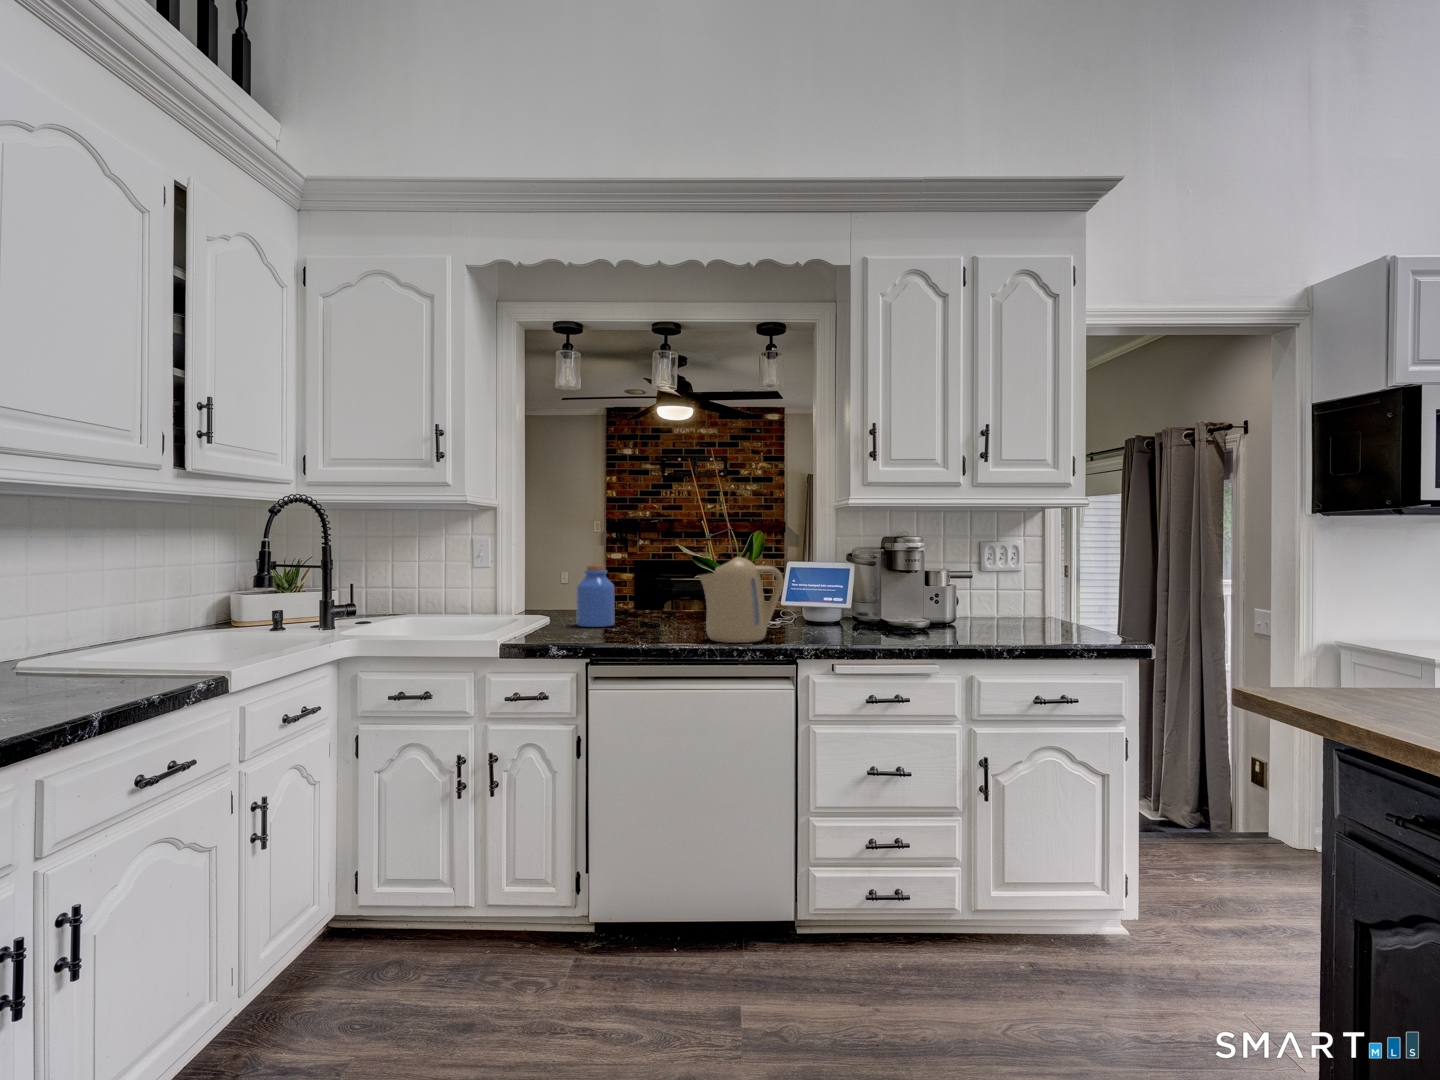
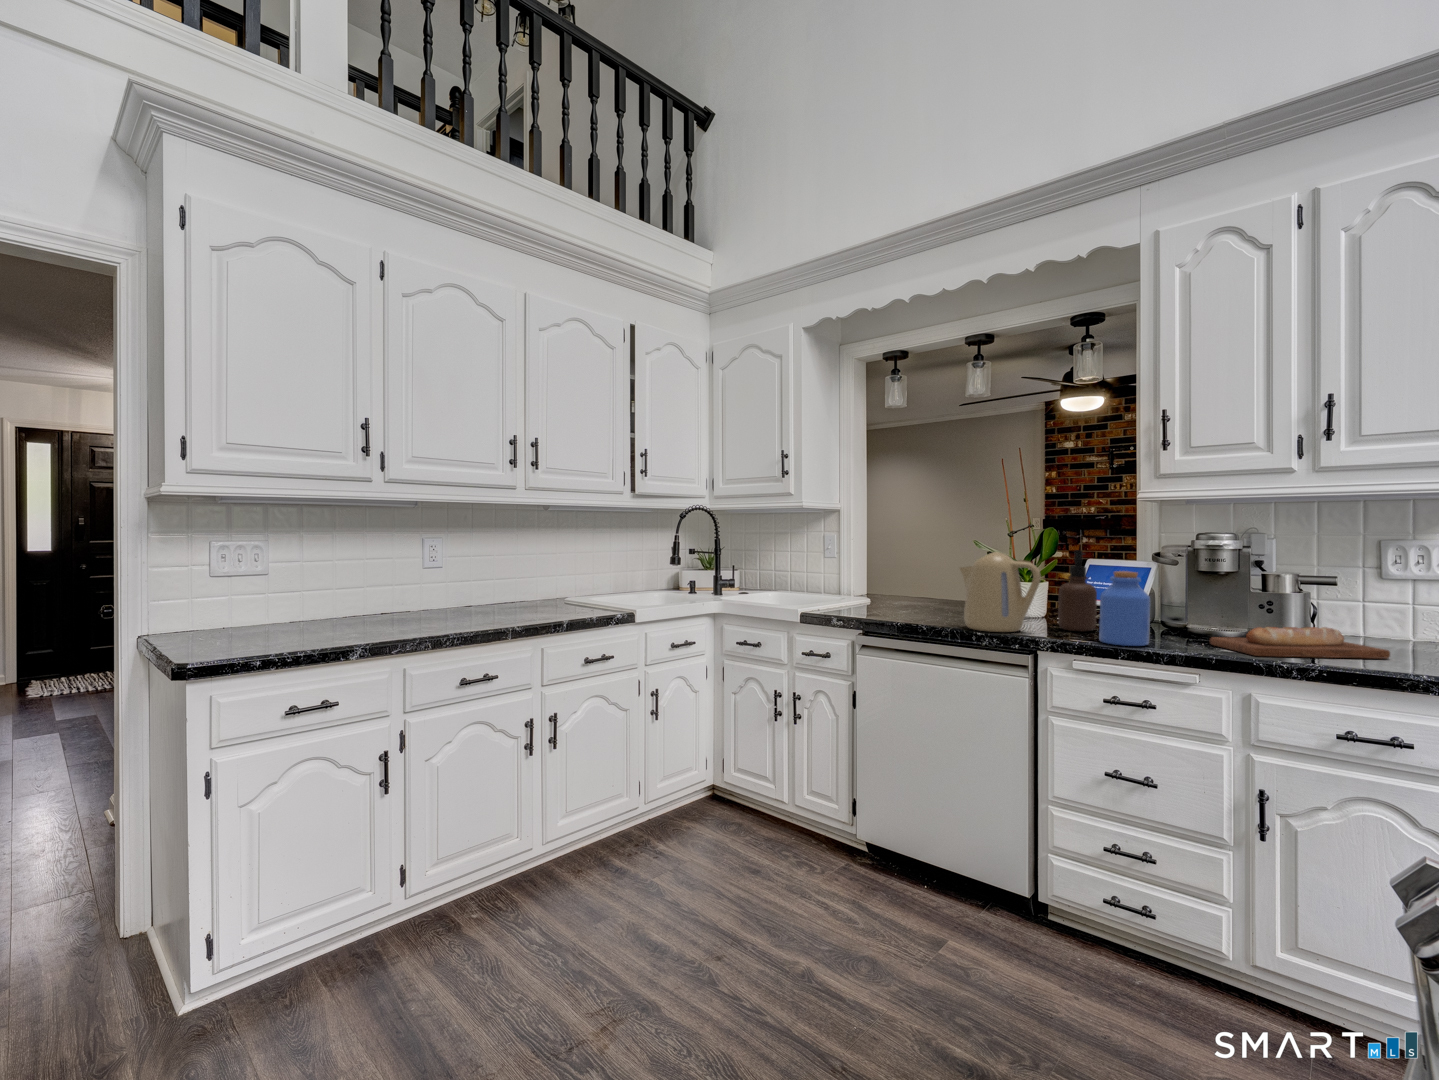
soap dispenser: none [783,552,818,634] -> present [1058,550,1097,631]
jar: present [577,565,614,627] -> present [1099,571,1150,646]
bread loaf: none [920,612,1042,642] -> present [1210,627,1390,659]

